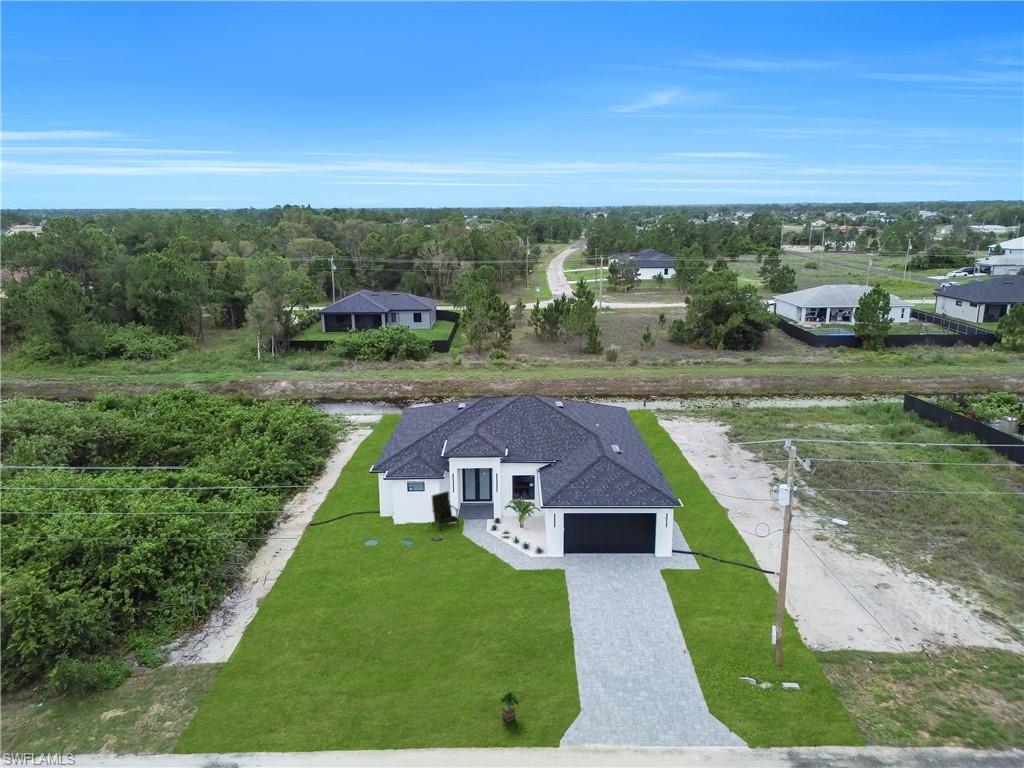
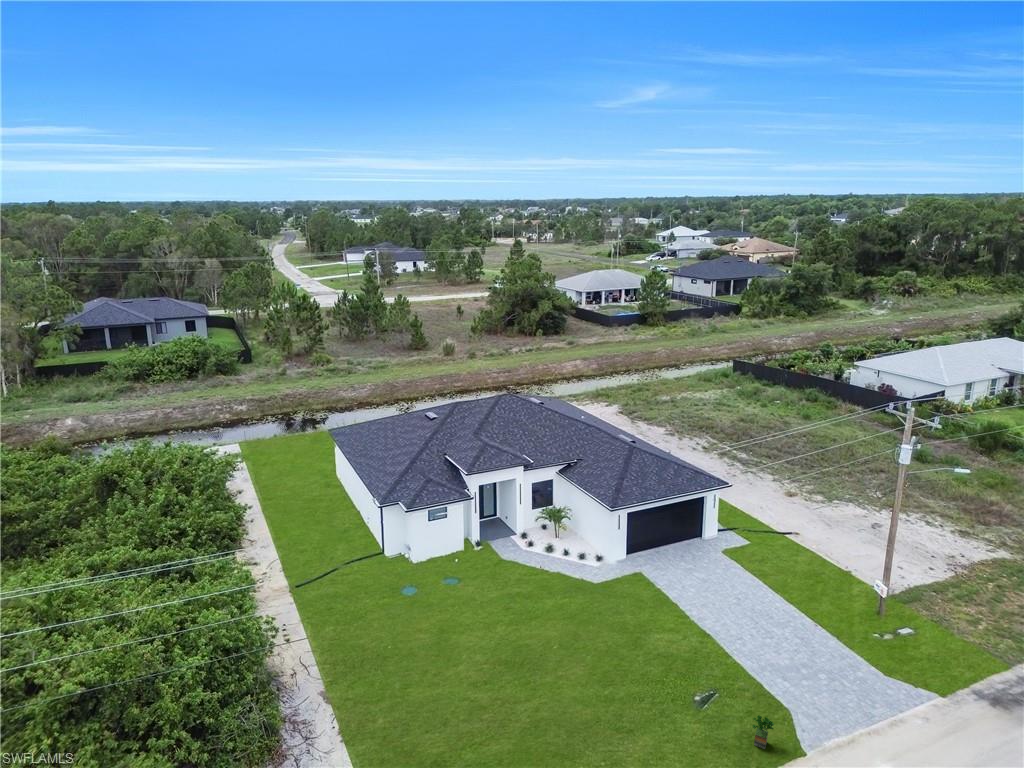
lounge chair: present [432,492,459,529] -> none [451,515,484,563]

